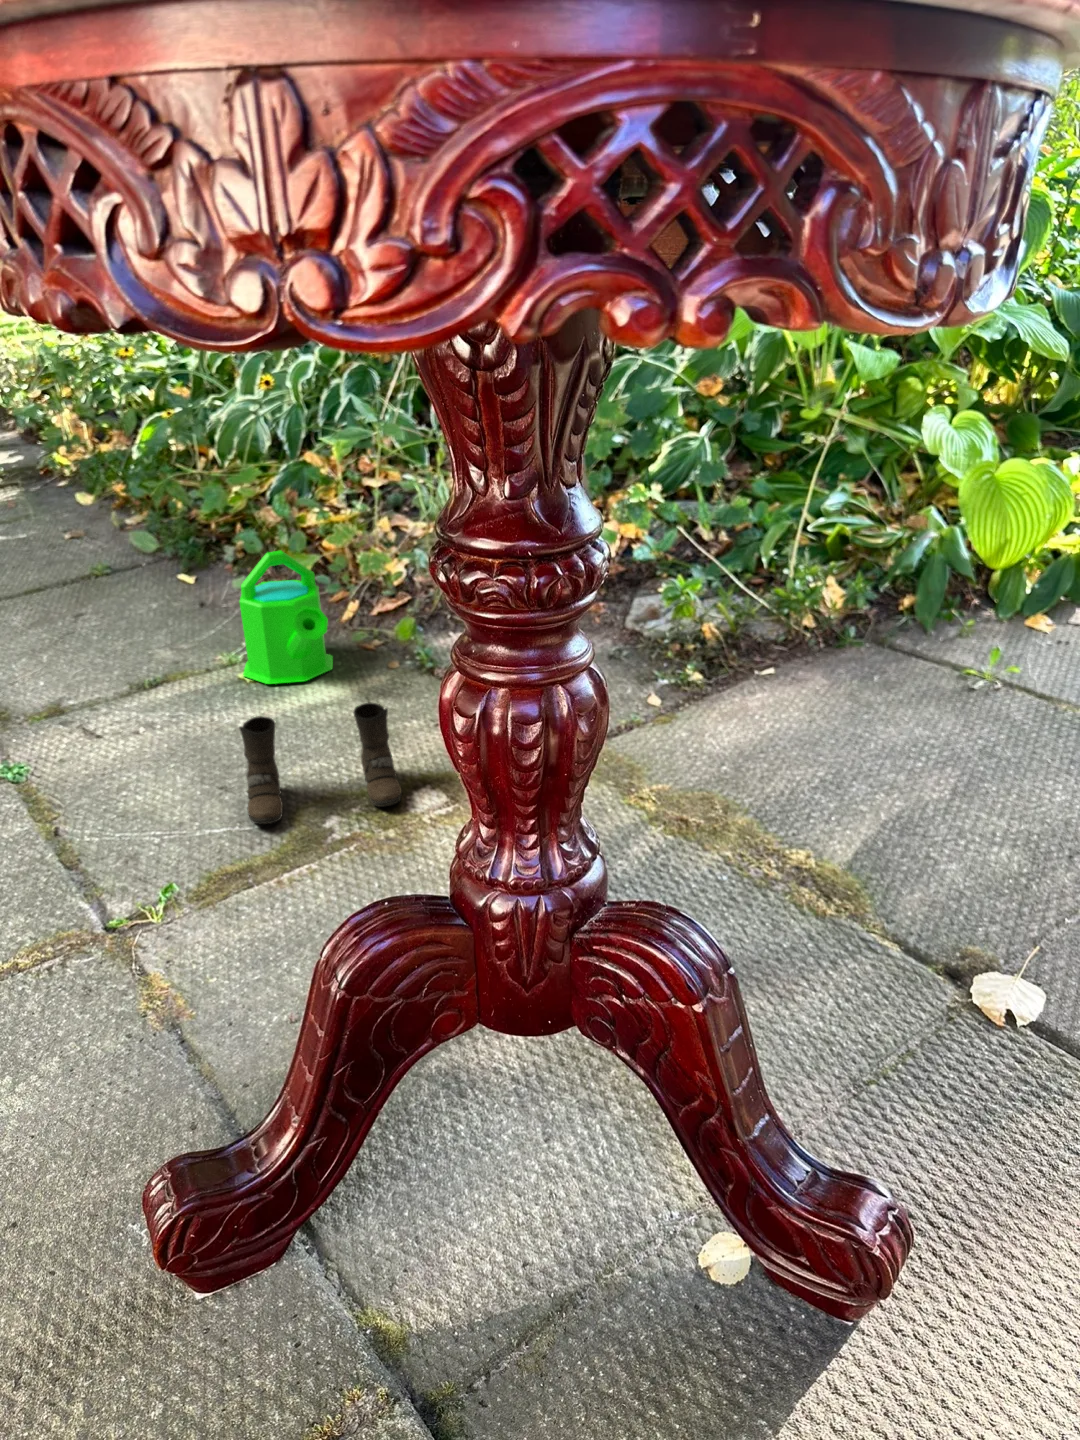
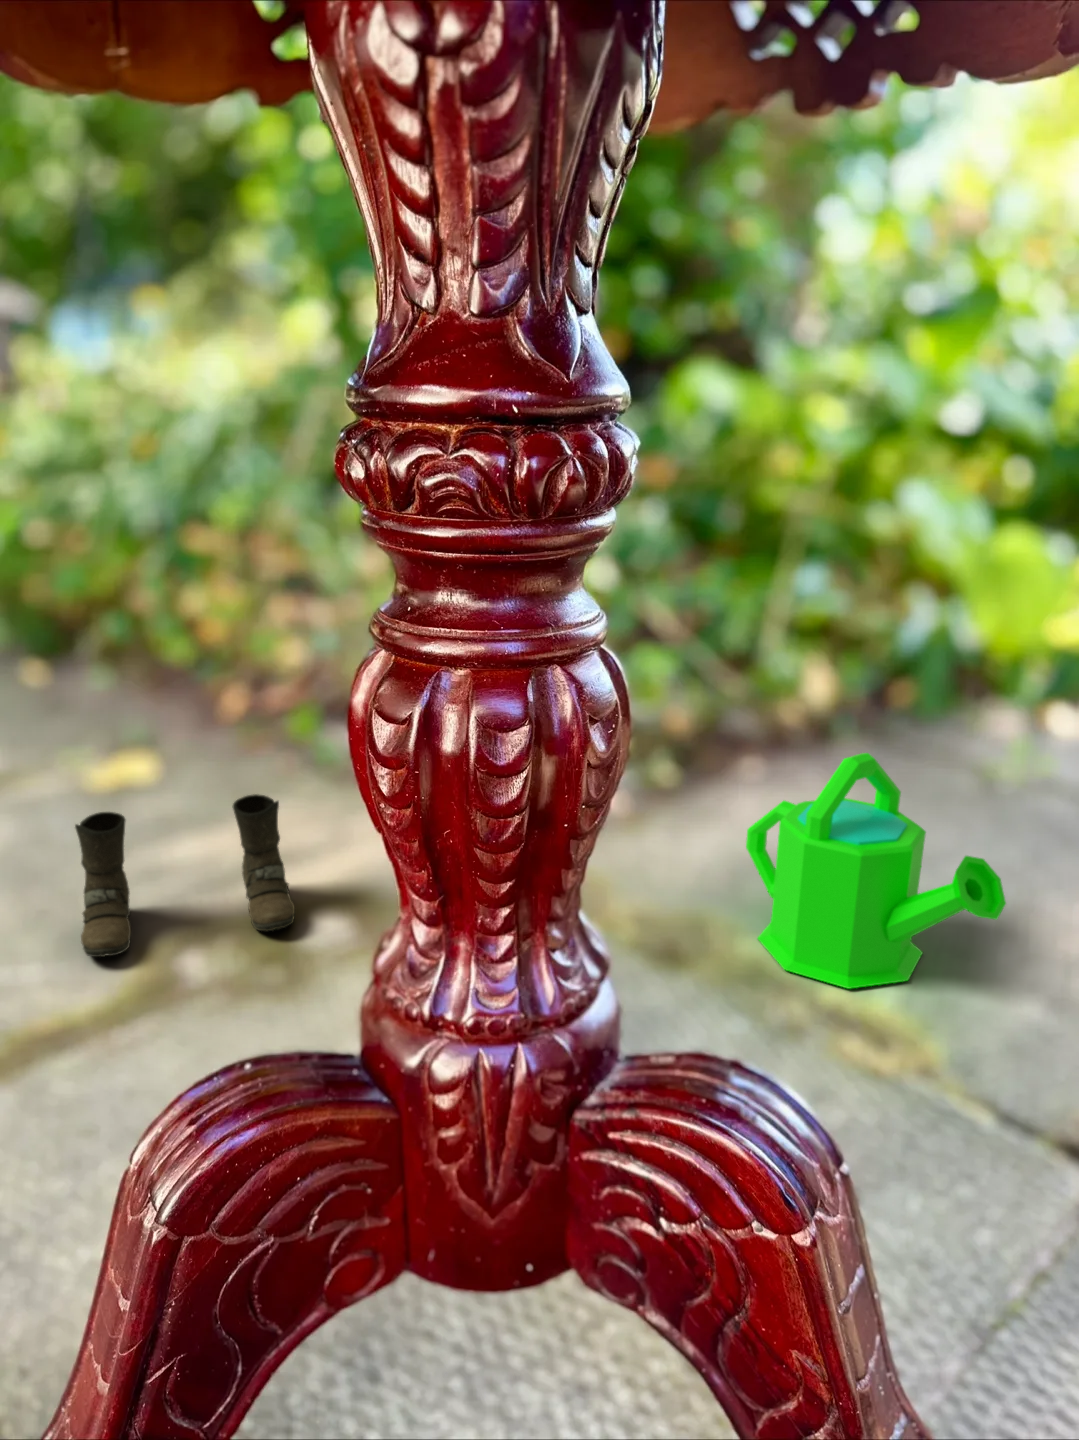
watering can: present [239,550,333,684] -> present [746,753,1006,989]

